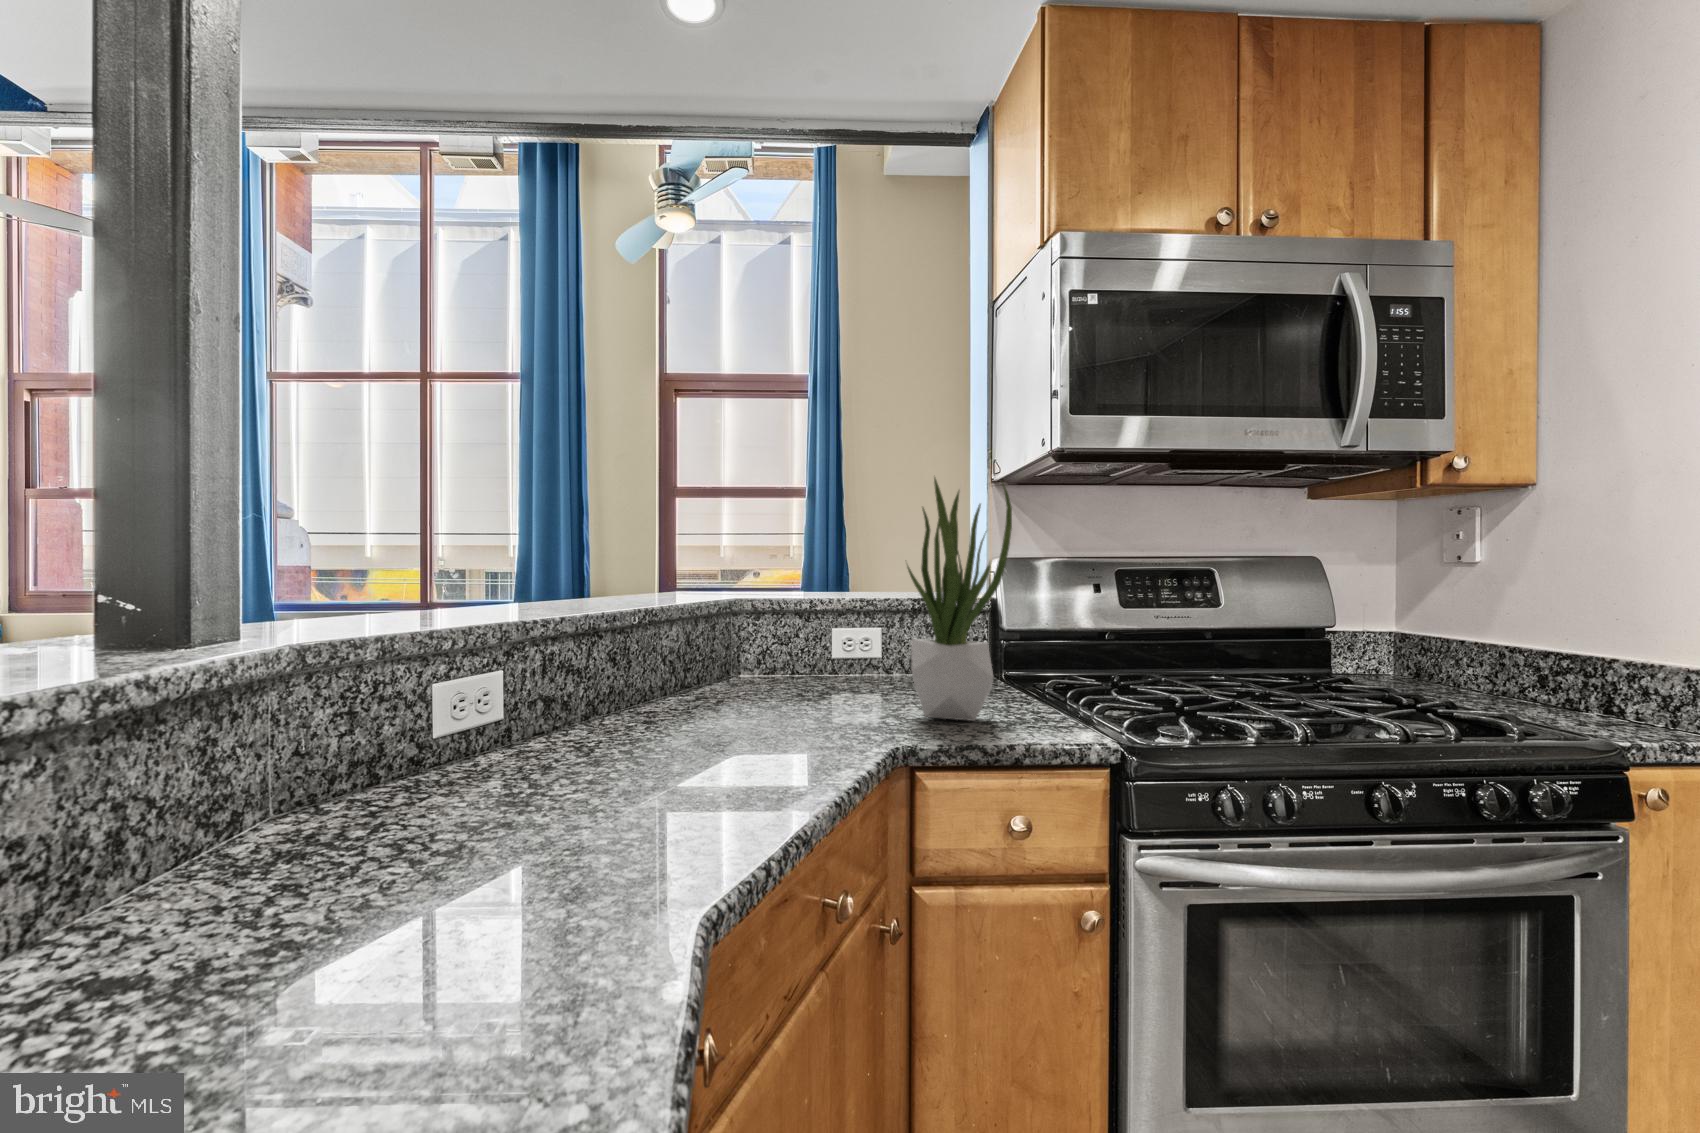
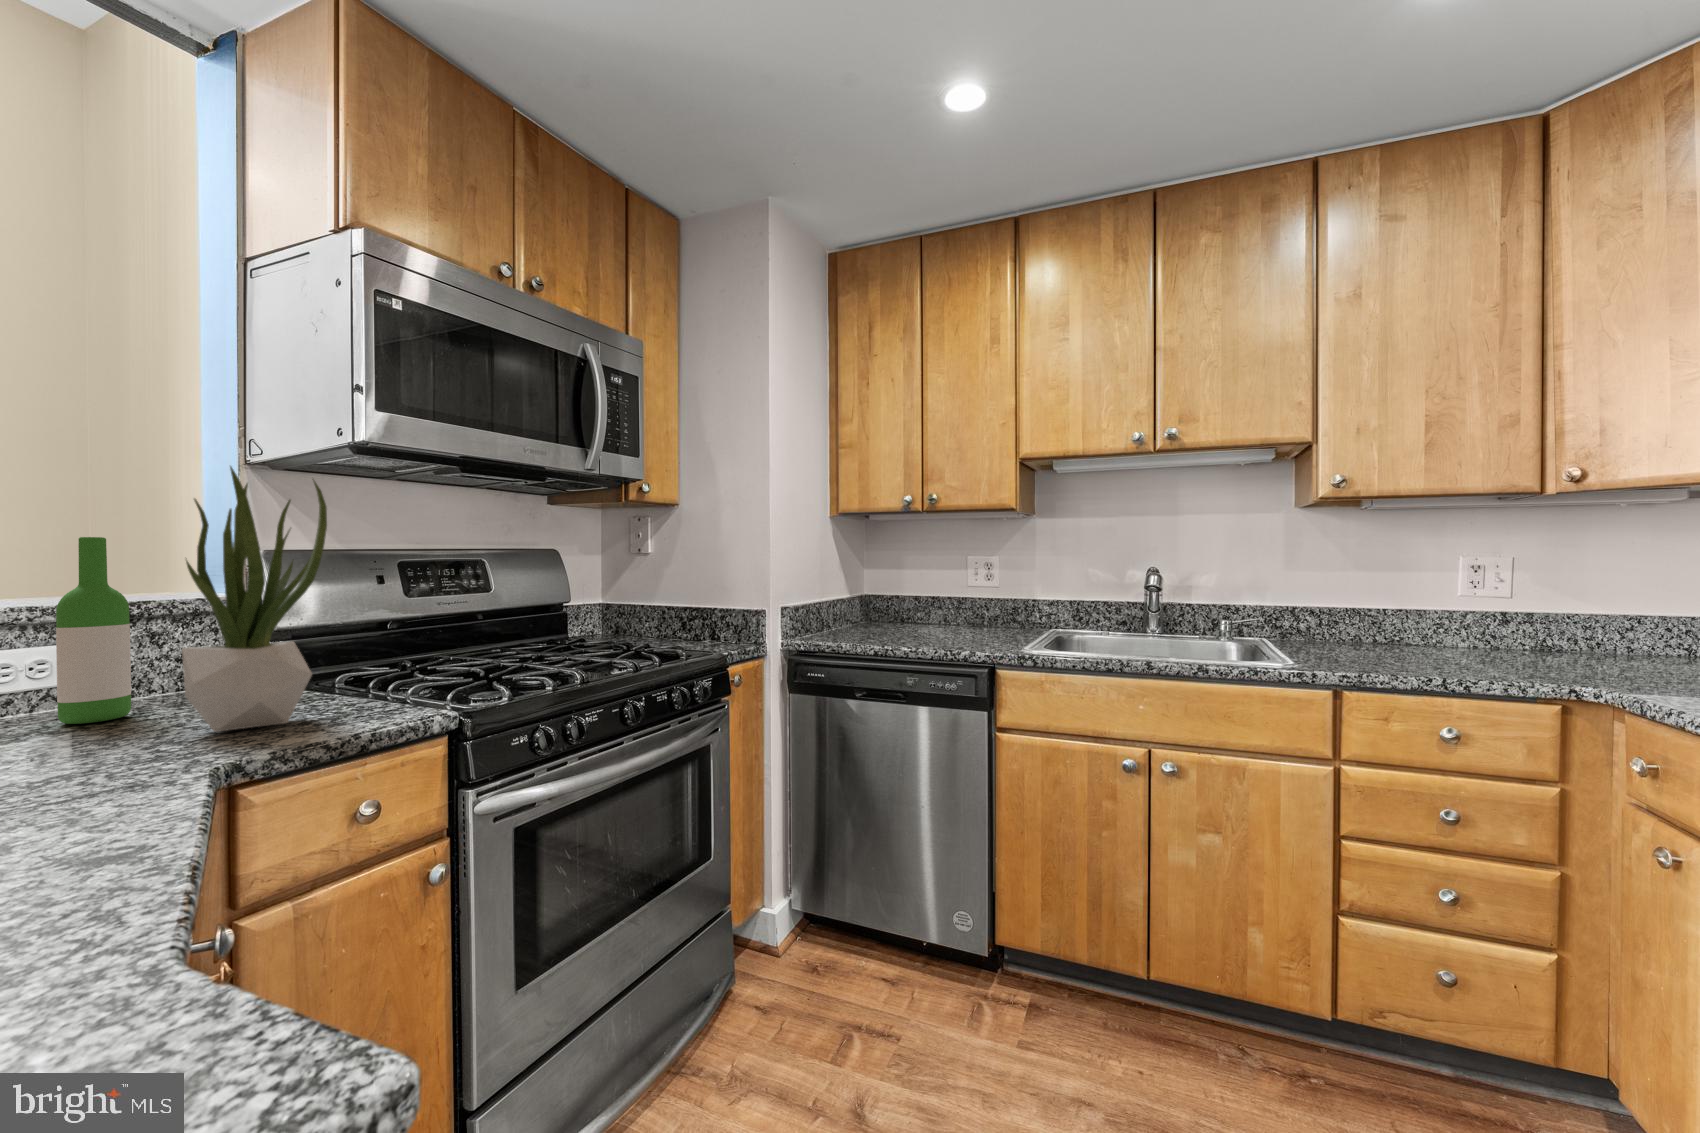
wine bottle: none [862,541,901,693] -> present [56,537,131,724]

